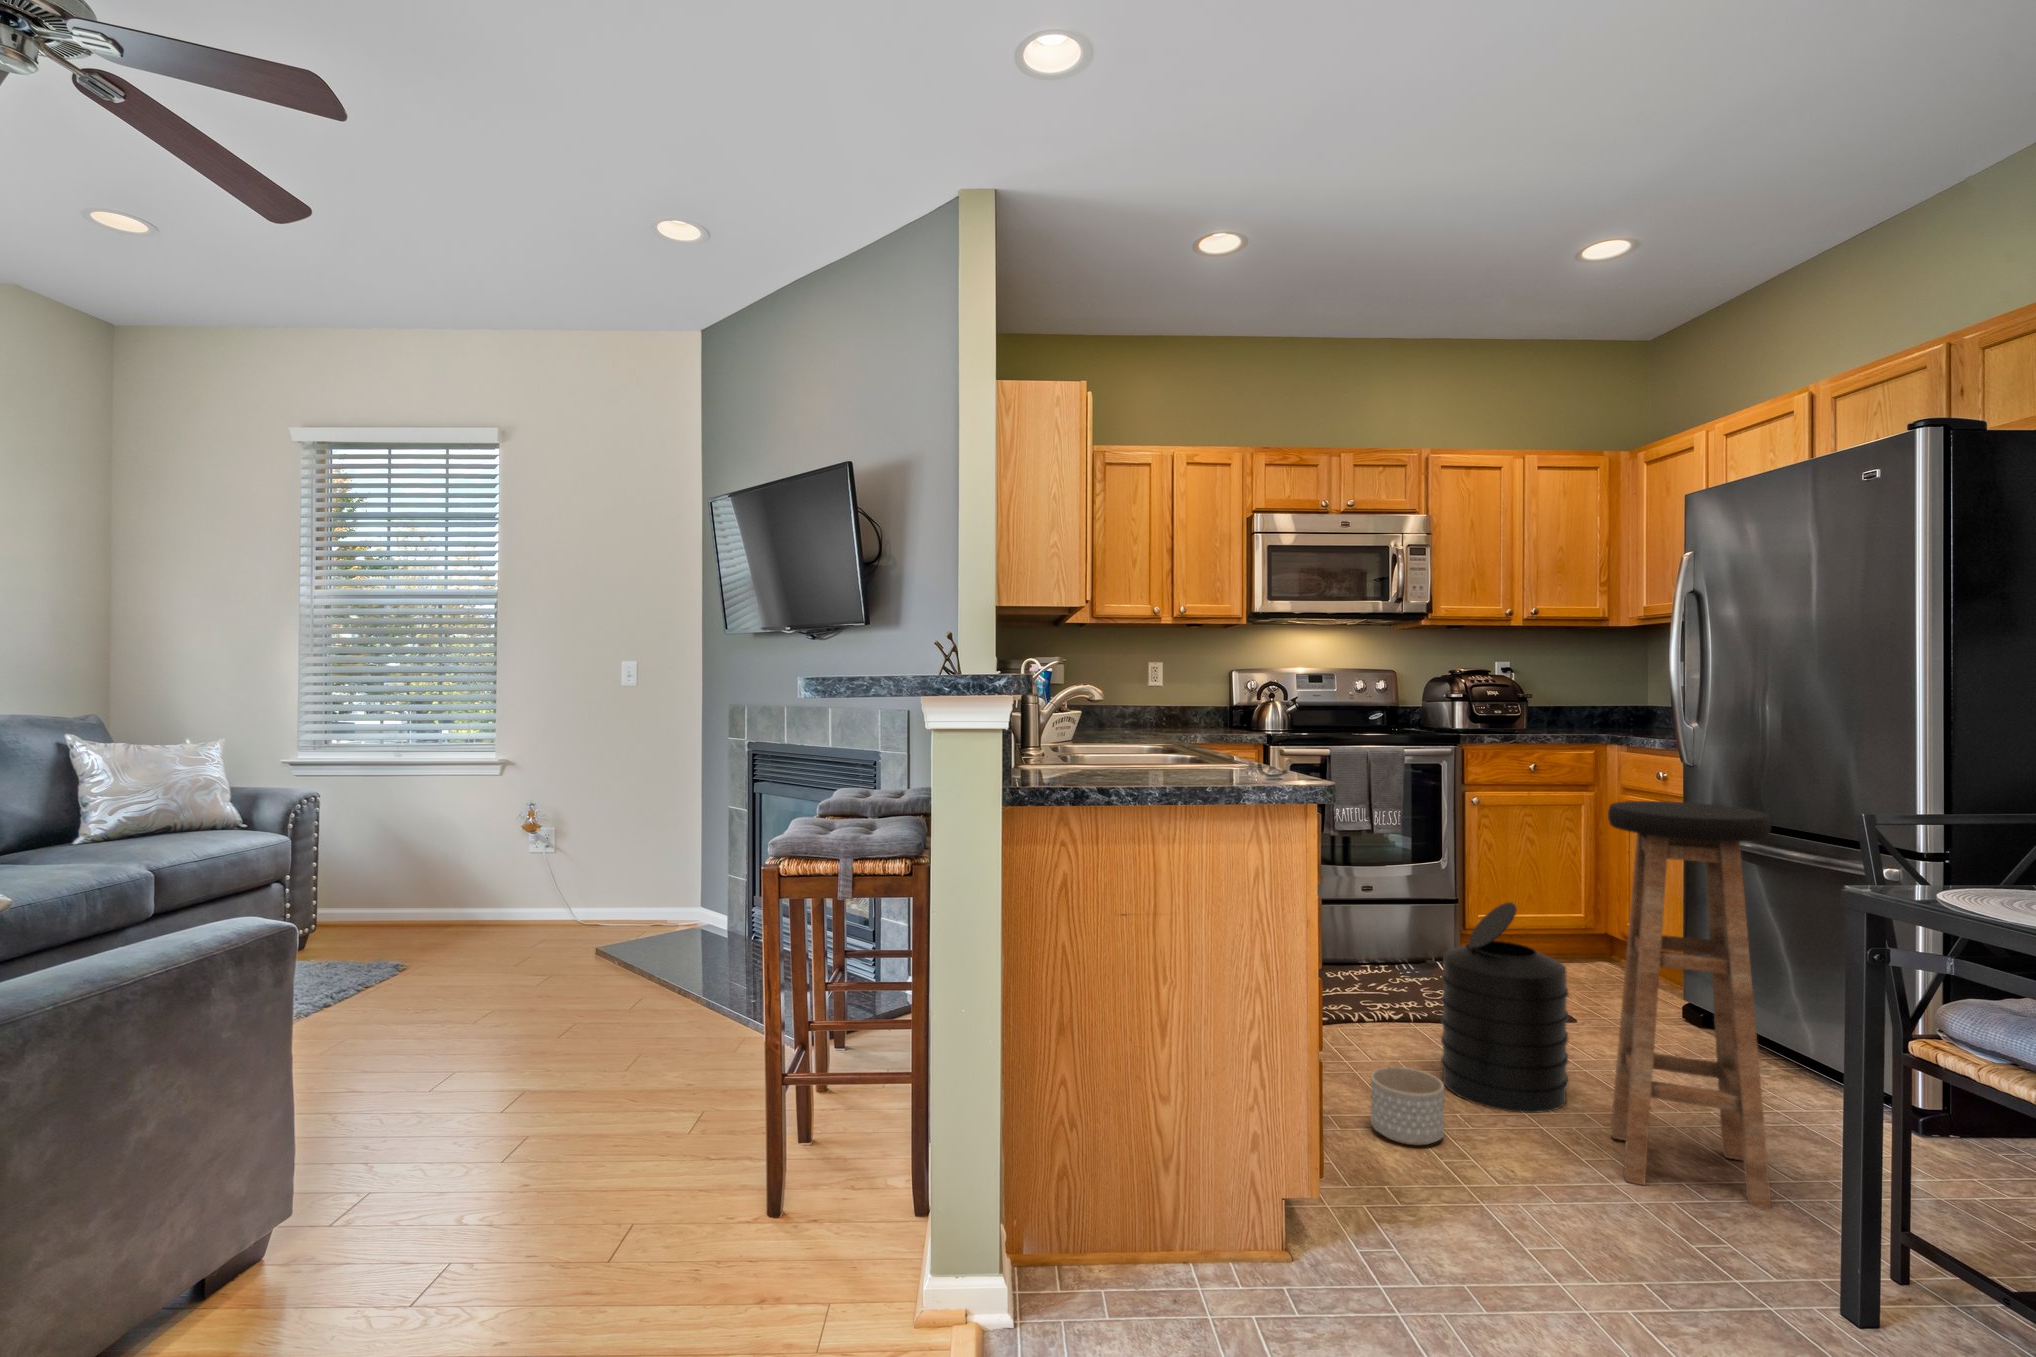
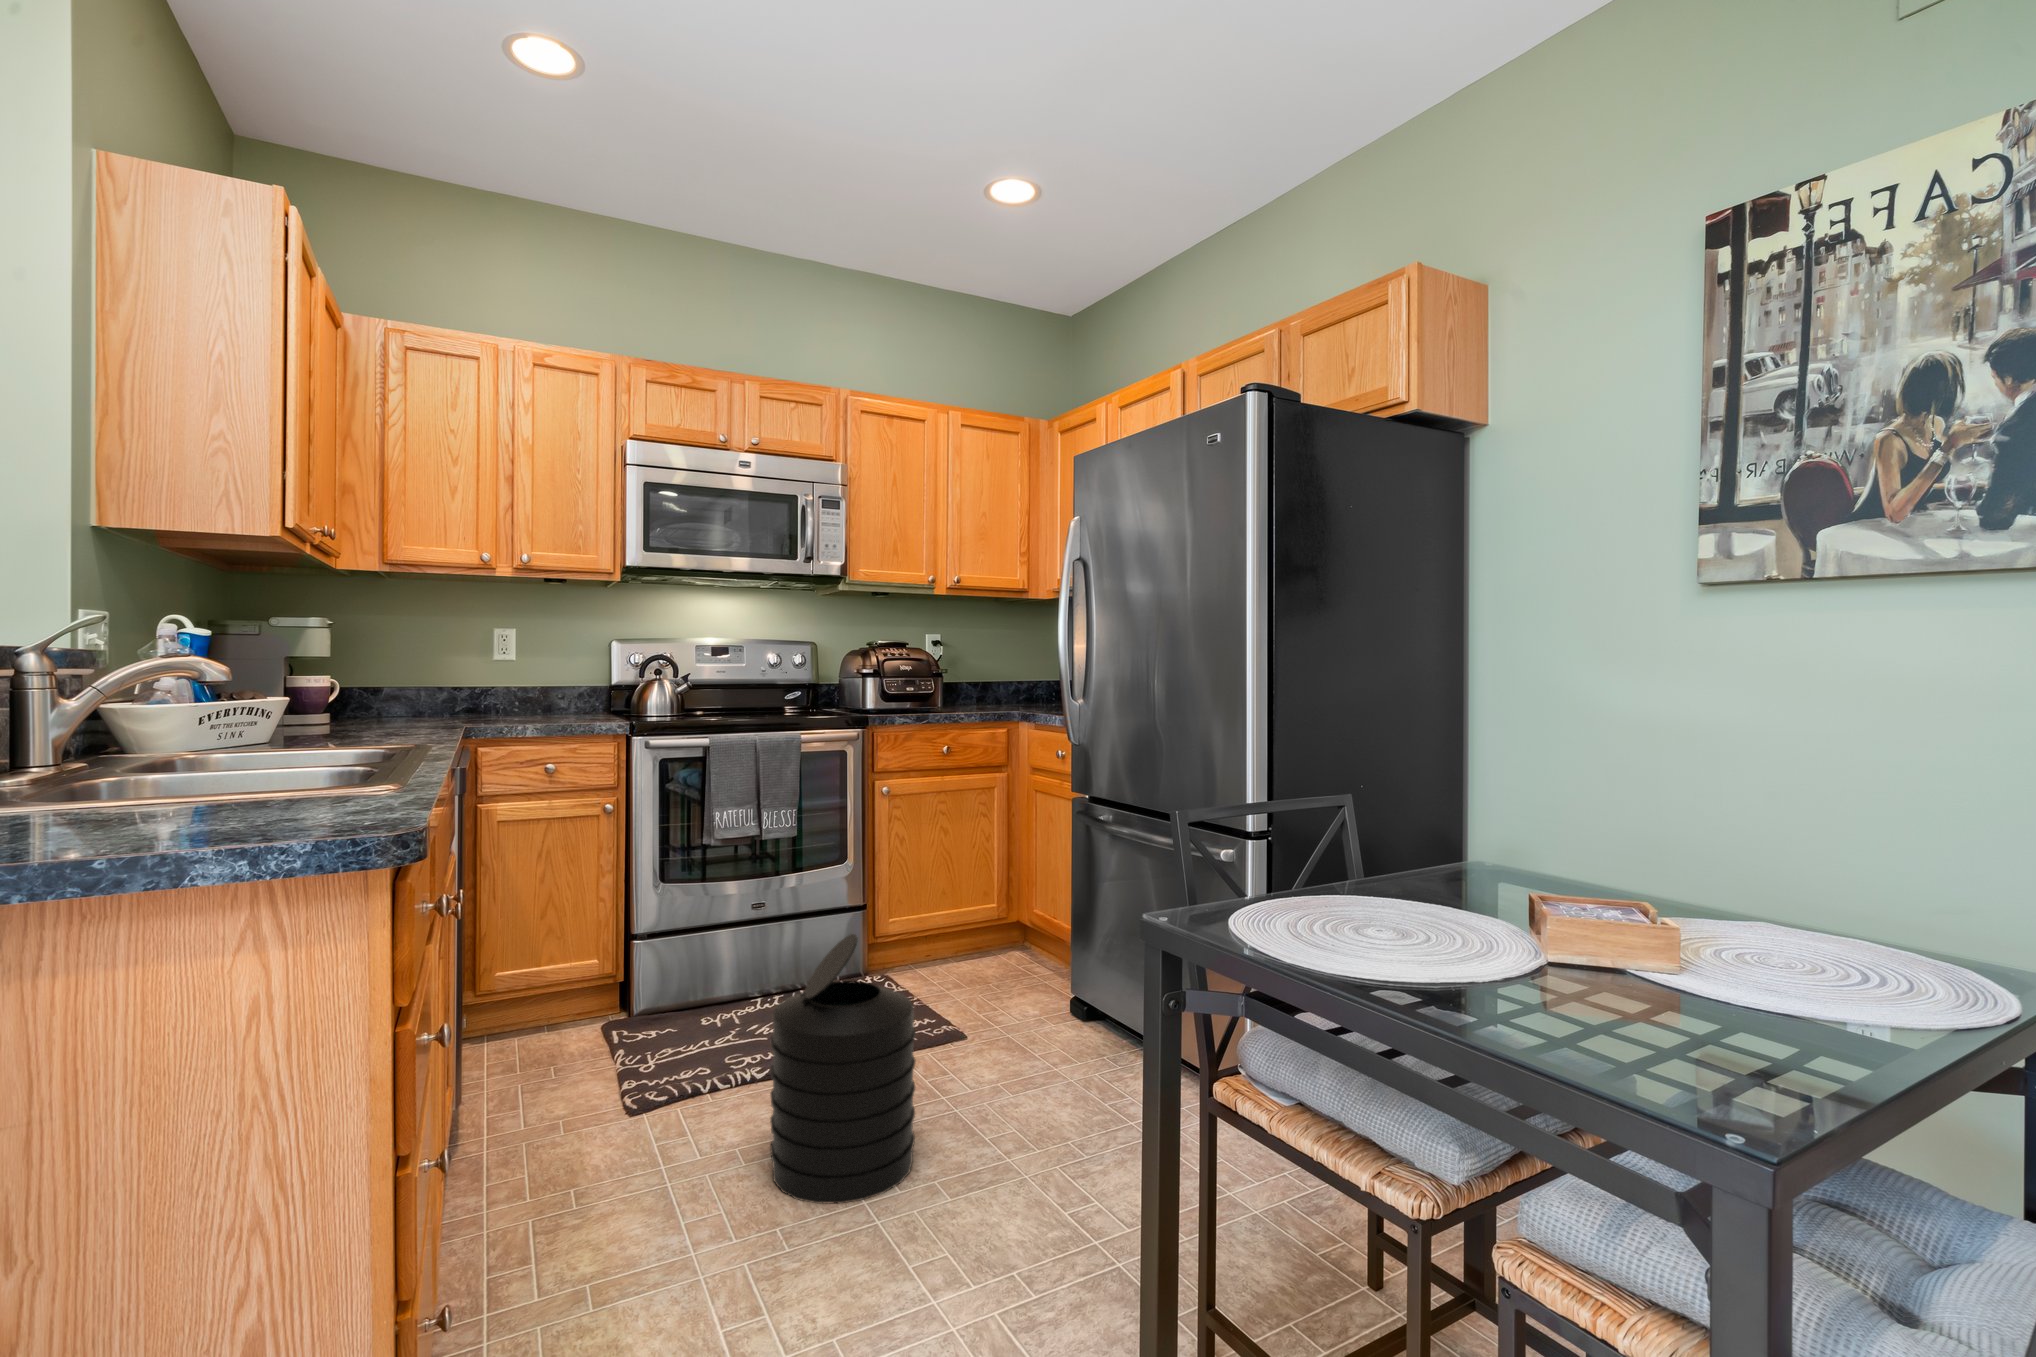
bar stool: present [1608,801,1771,1208] -> none [932,806,1096,1298]
planter: present [1371,1067,1444,1145] -> none [634,1185,733,1306]

